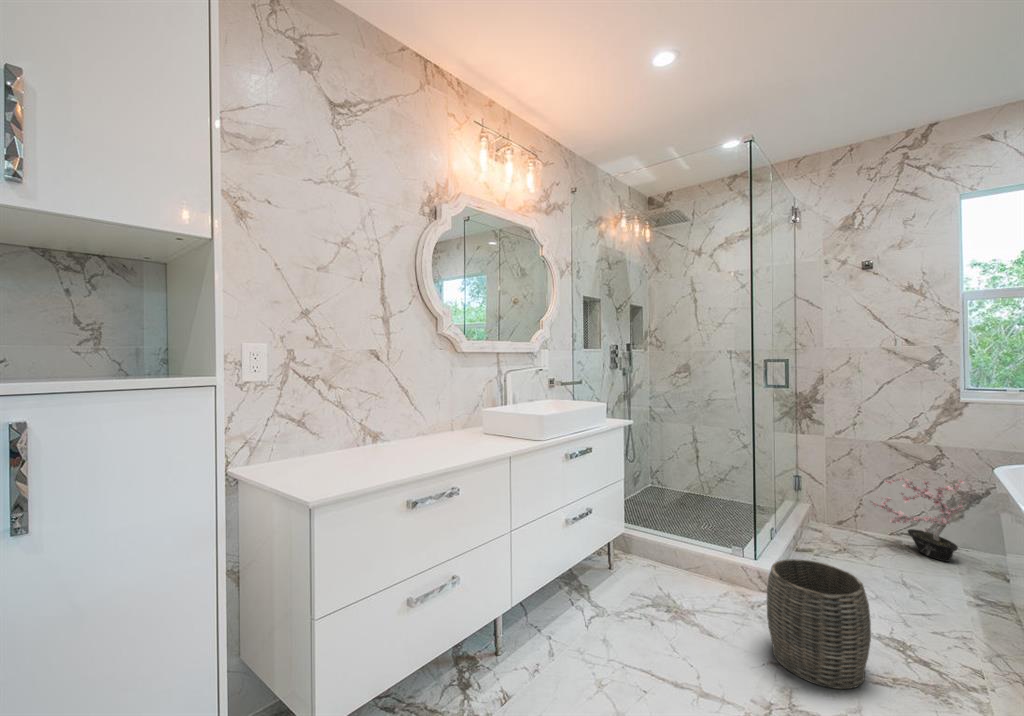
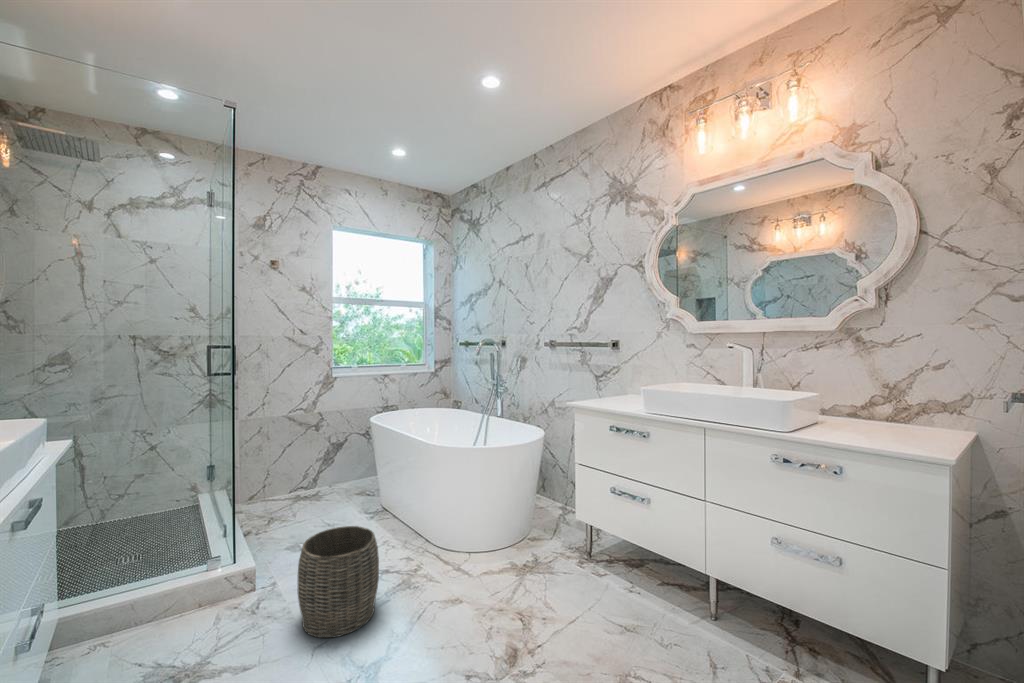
potted plant: present [870,476,964,562] -> none [280,432,346,498]

